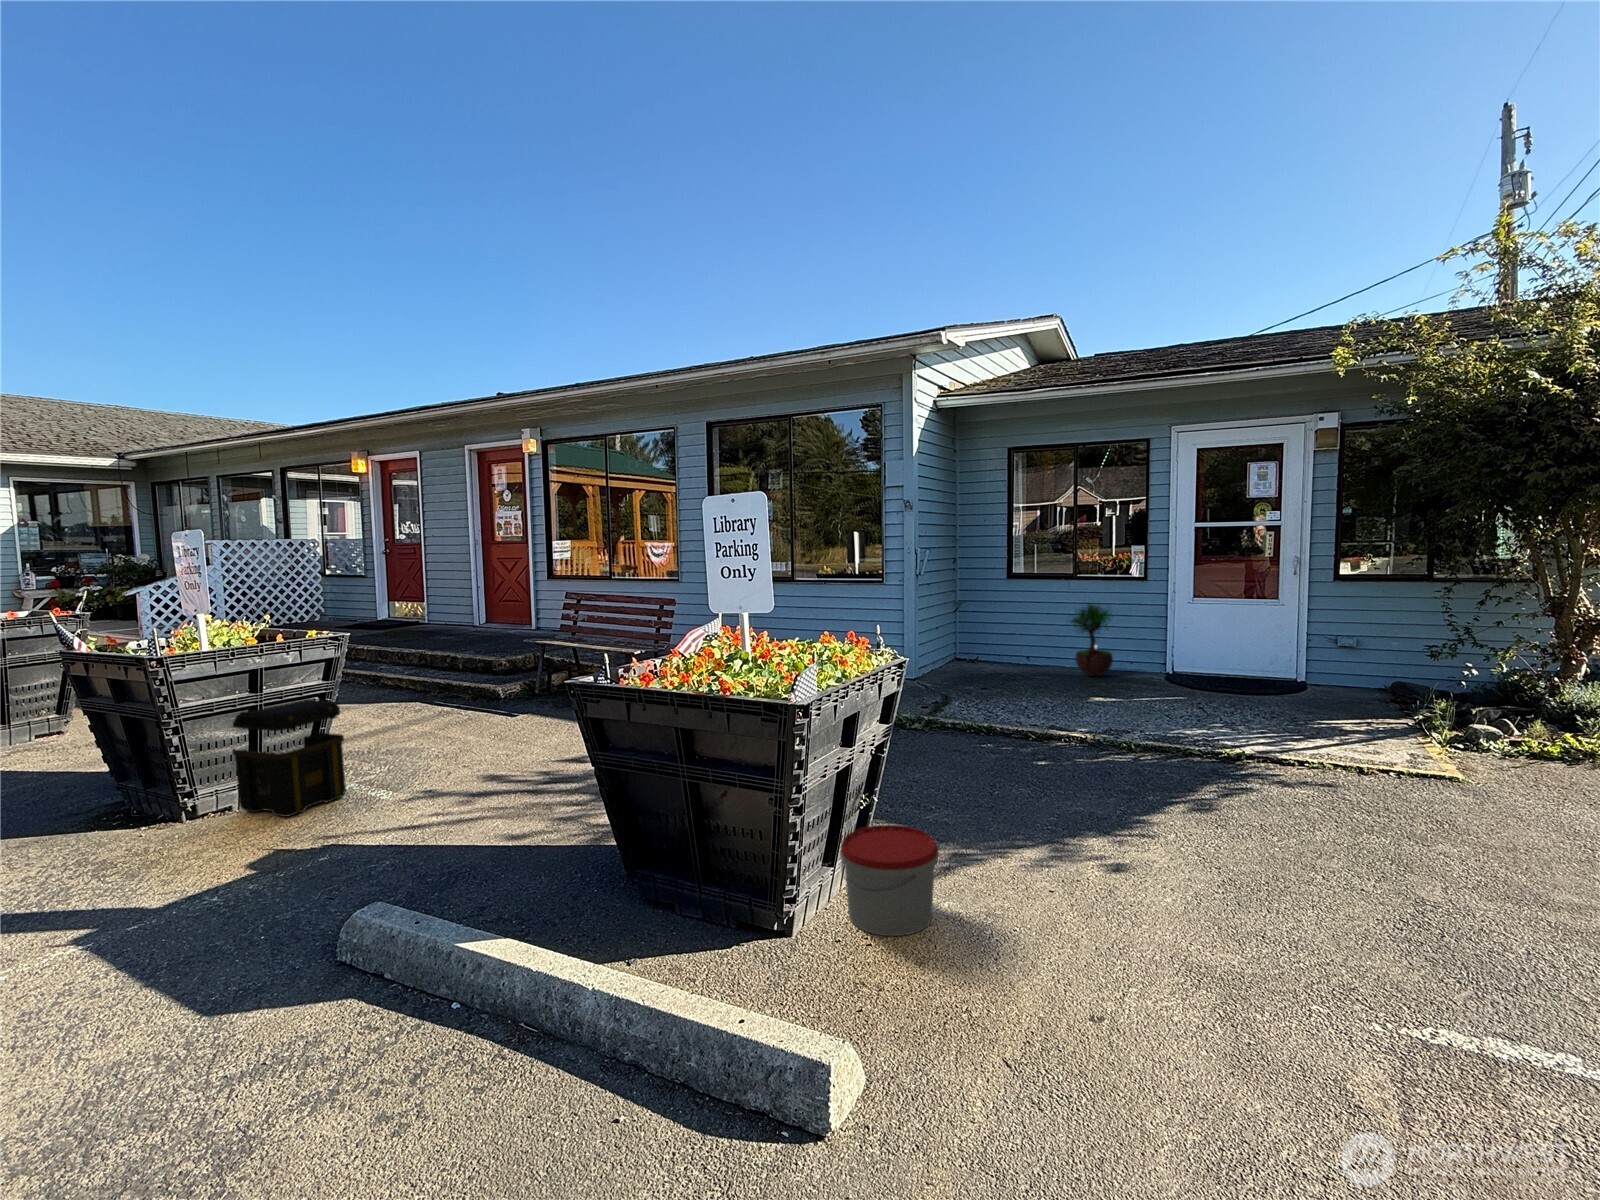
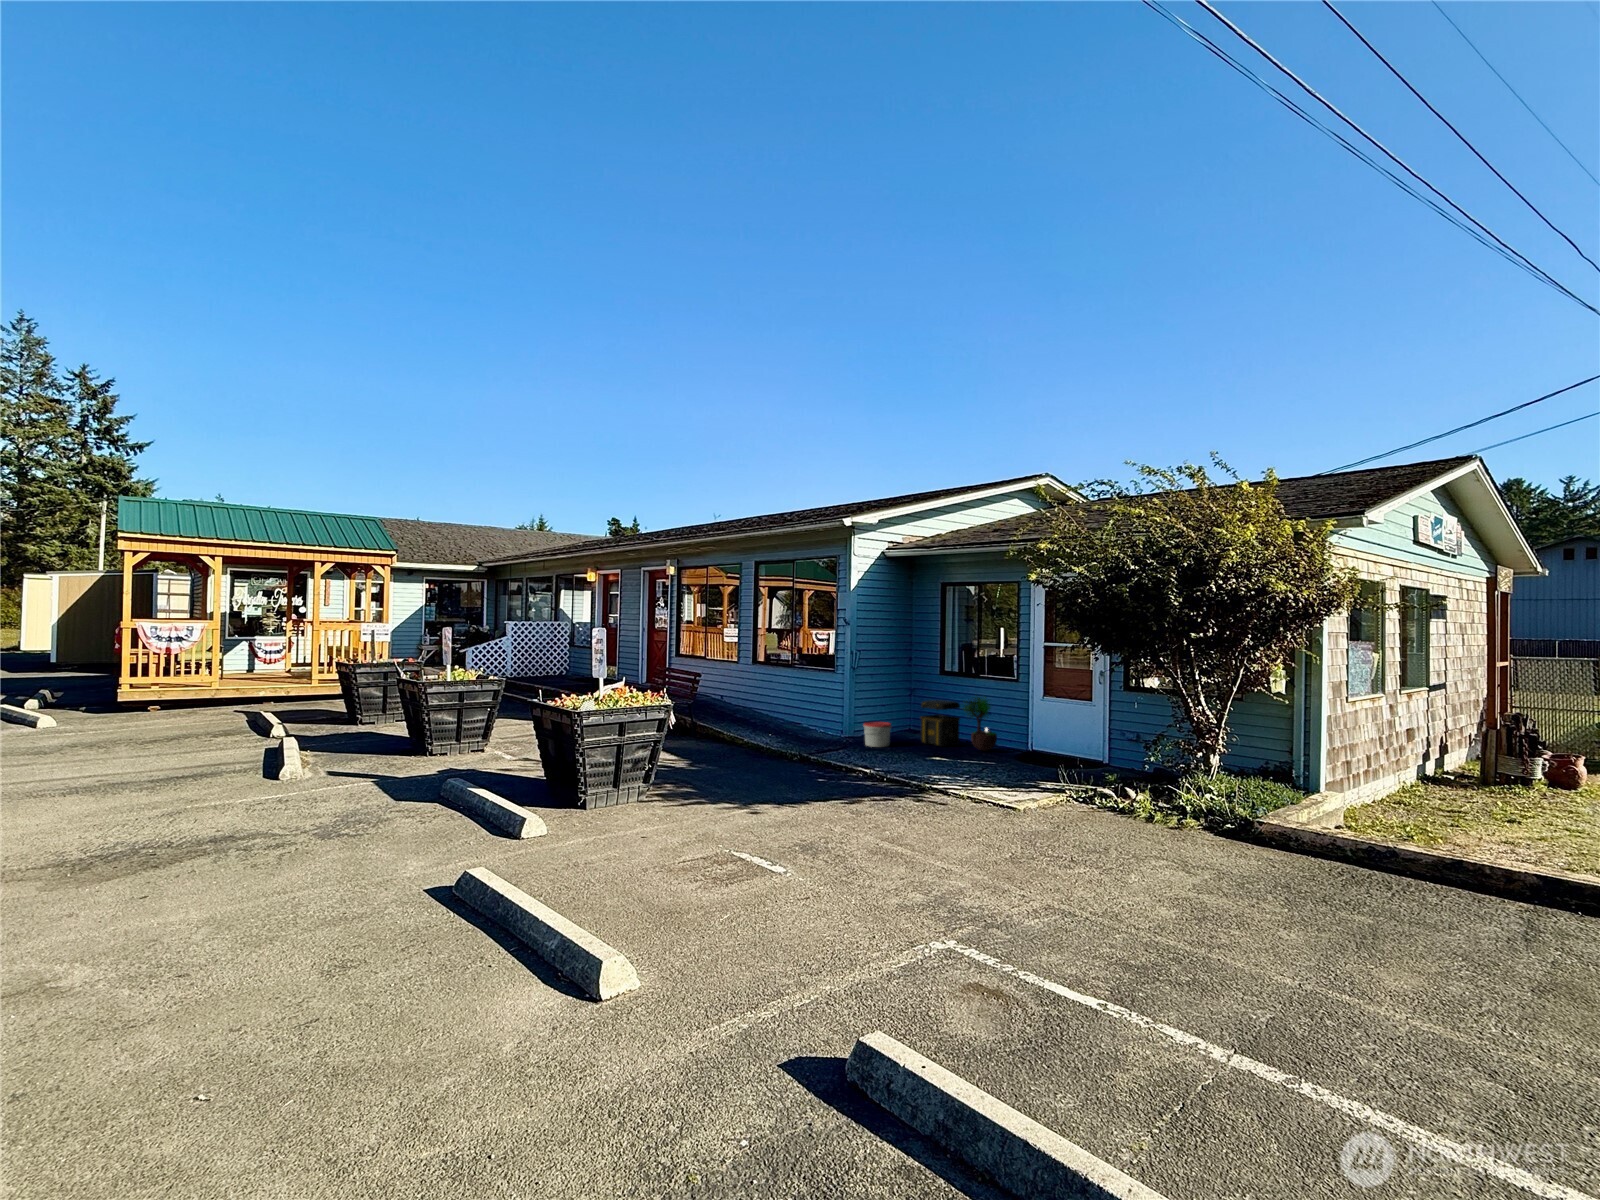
toolbox: present [232,699,346,817] -> present [920,700,960,746]
bucket: present [840,825,939,936] -> present [864,722,891,747]

